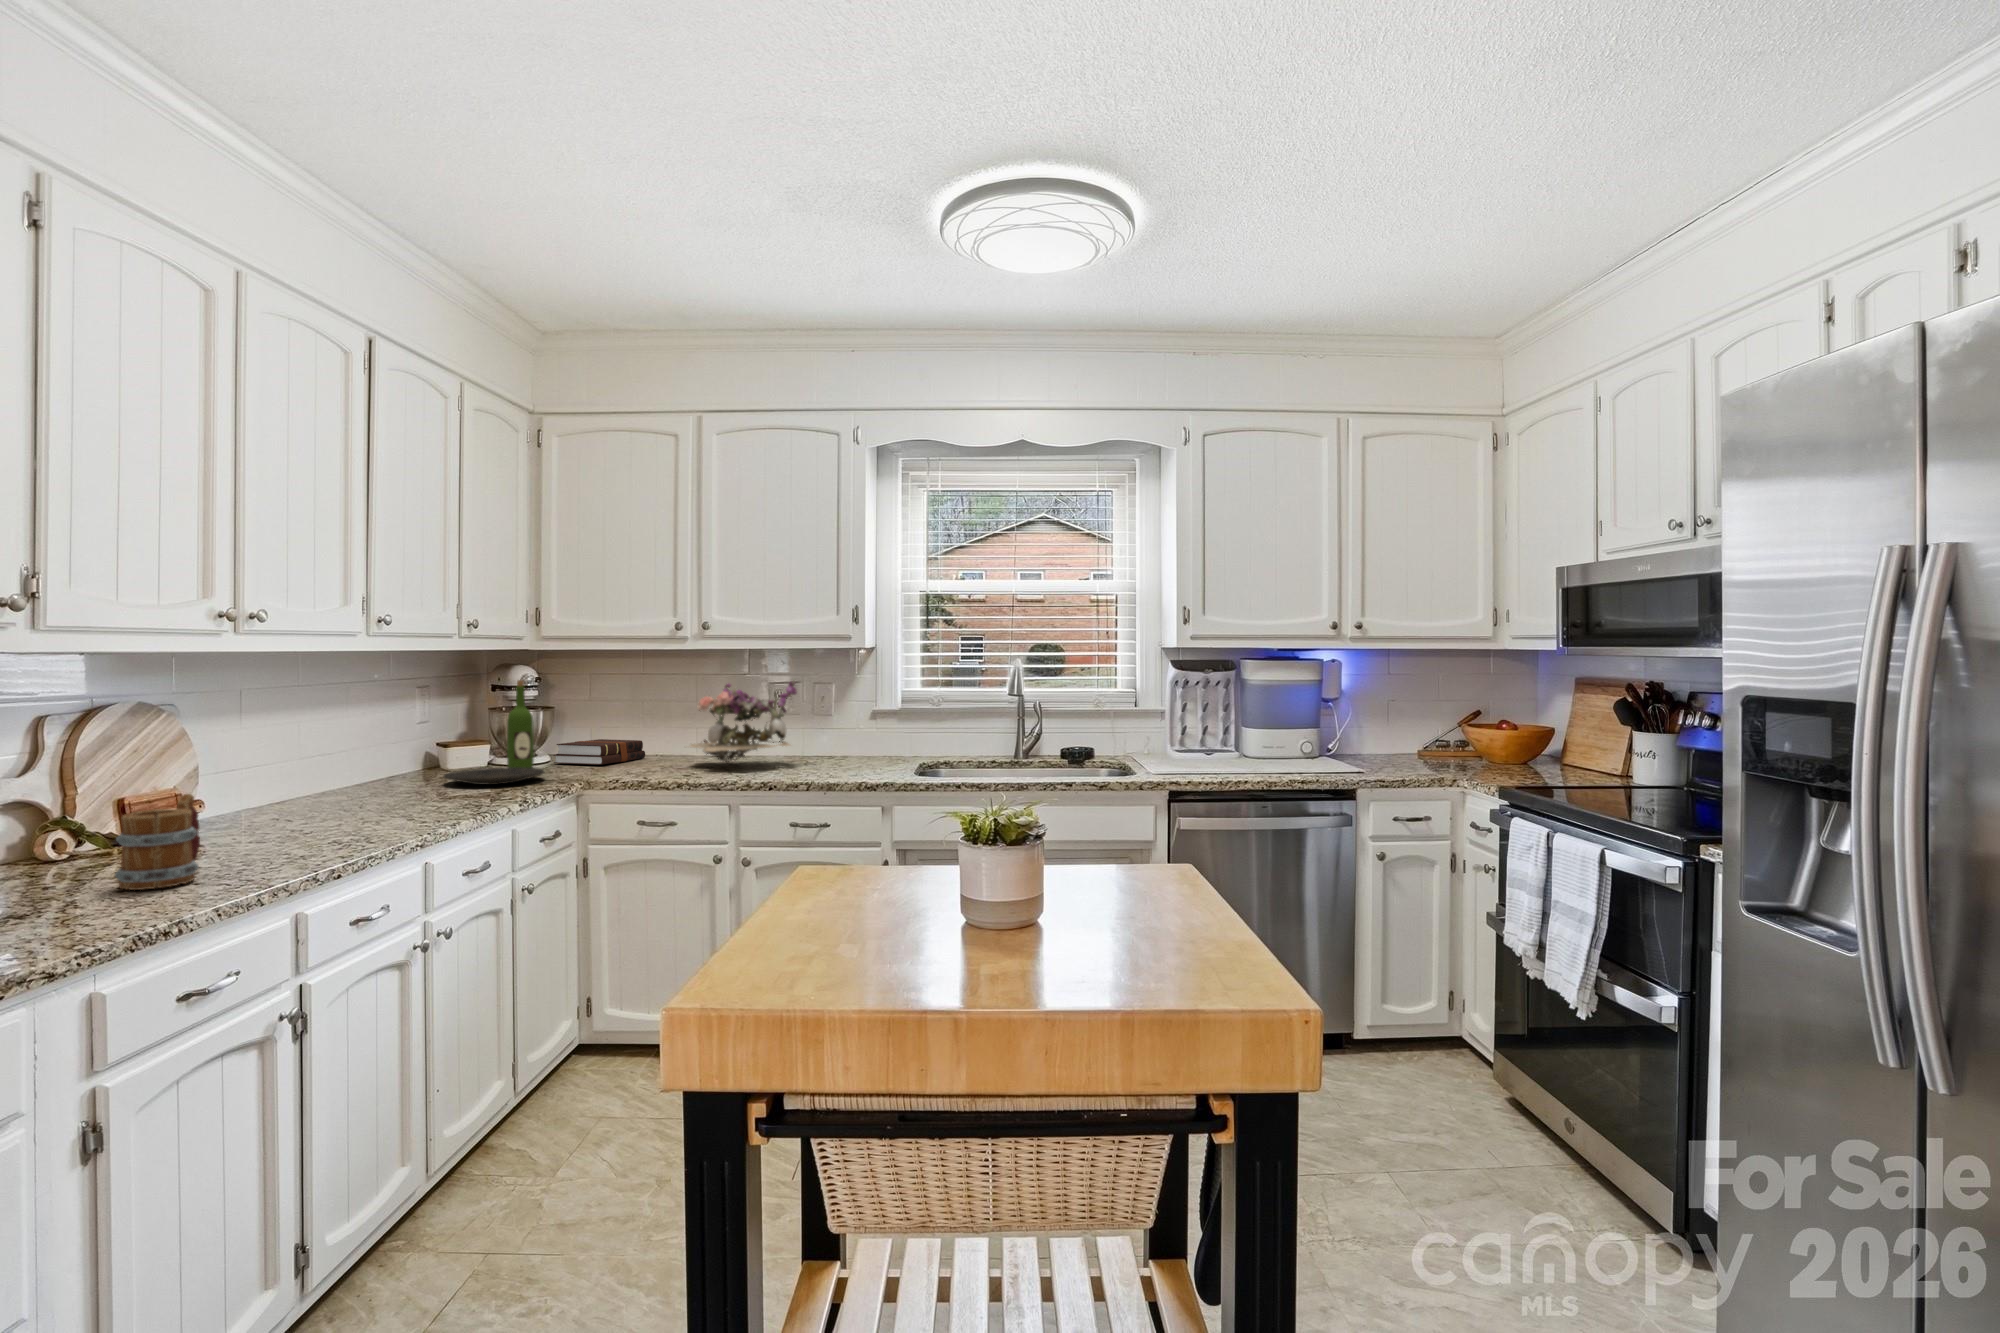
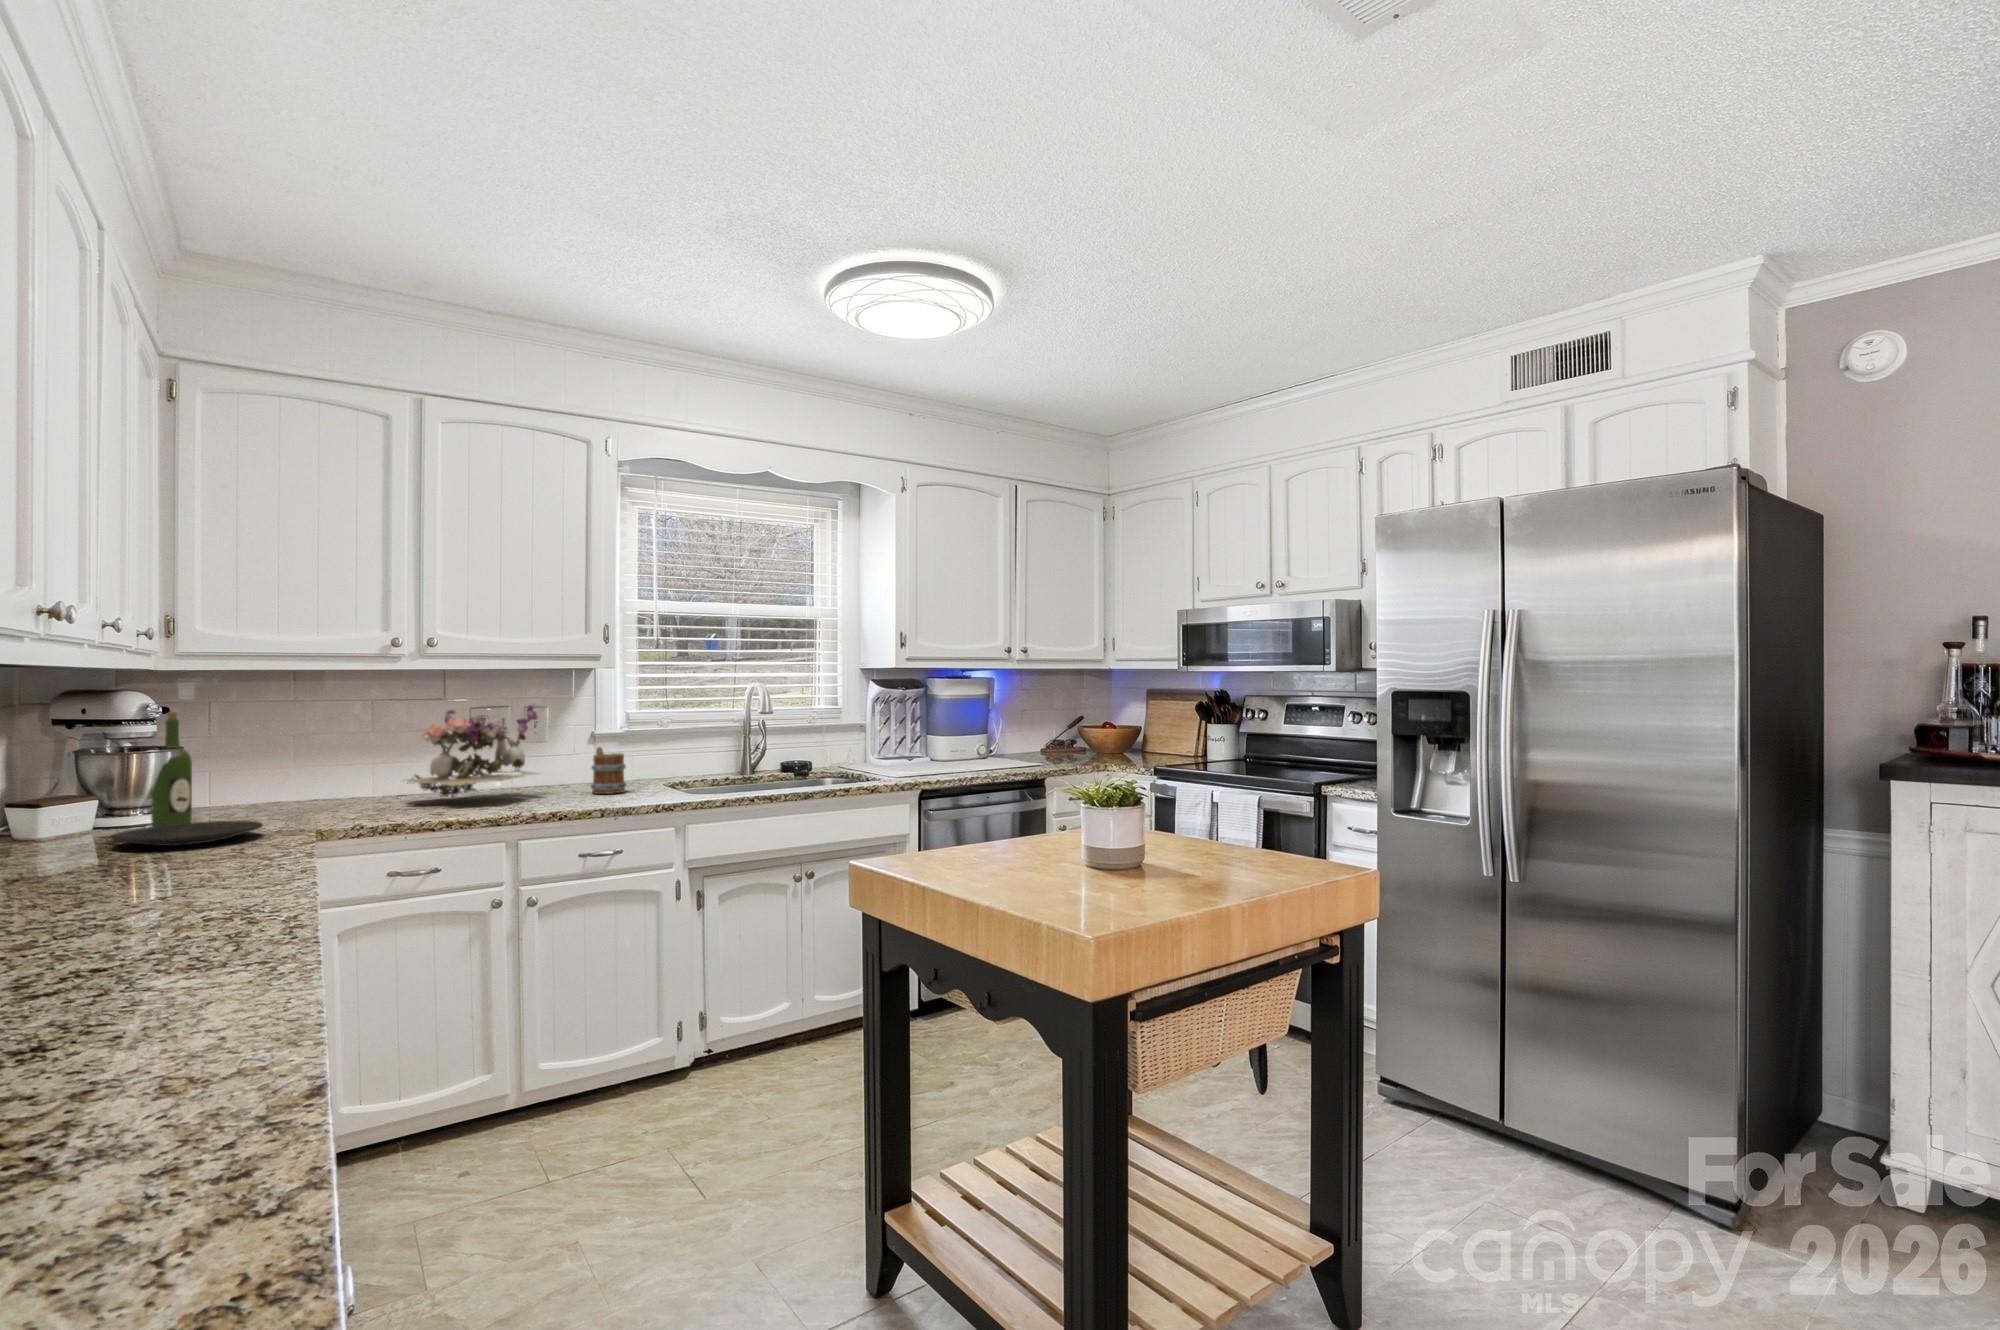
hardback book: present [554,739,645,765] -> none [203,782,317,816]
mug: present [115,794,200,890] -> present [591,747,626,794]

